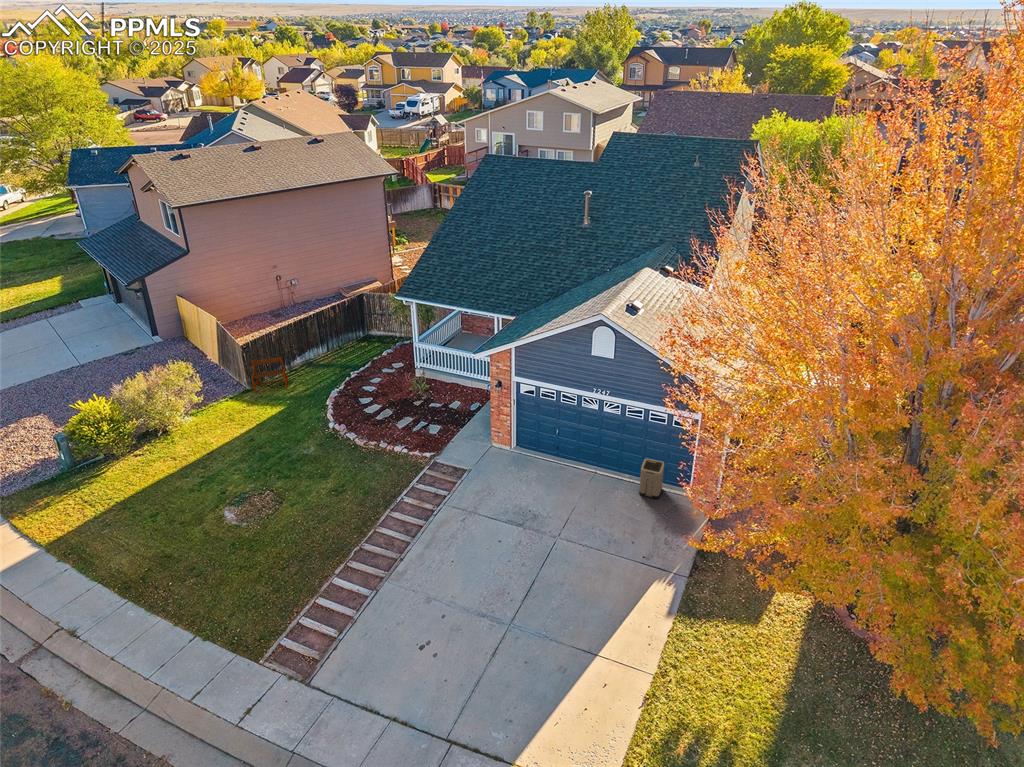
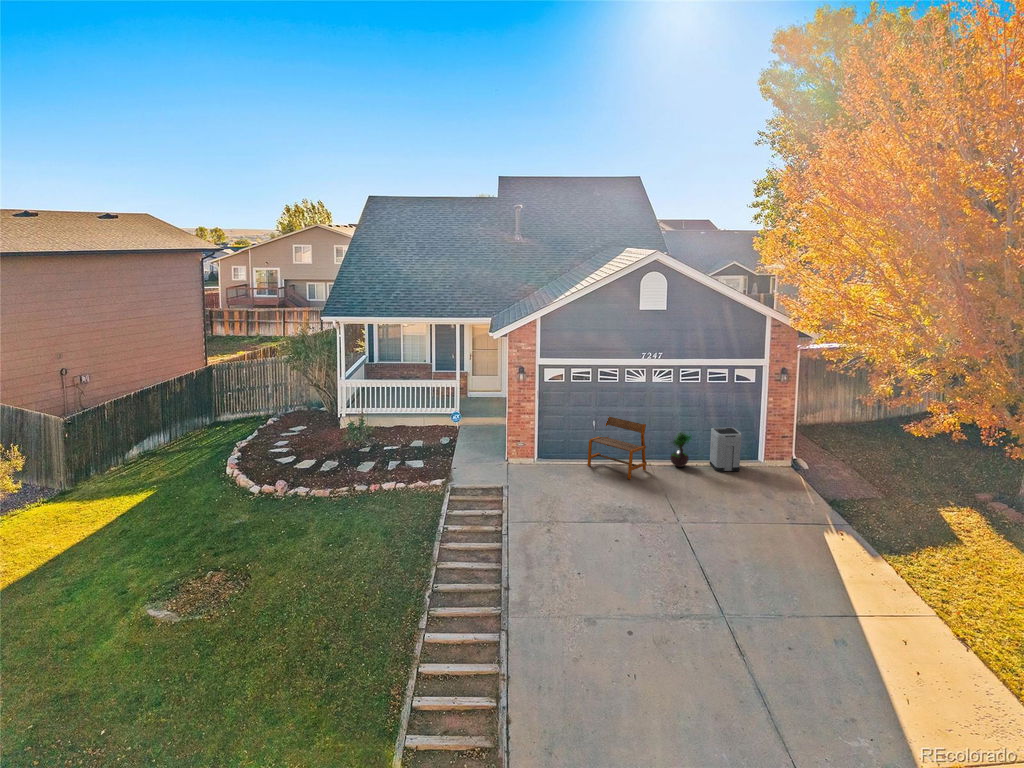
bench: present [251,356,288,393] -> present [588,415,647,479]
potted tree: none [605,455,625,482] -> present [670,432,691,467]

